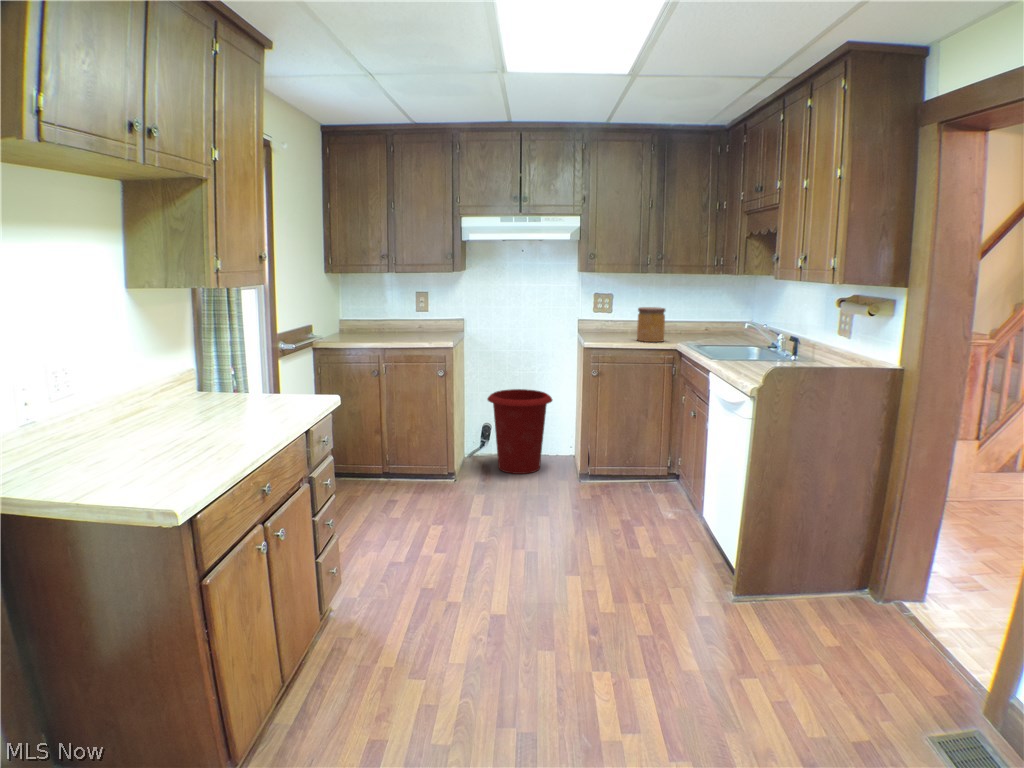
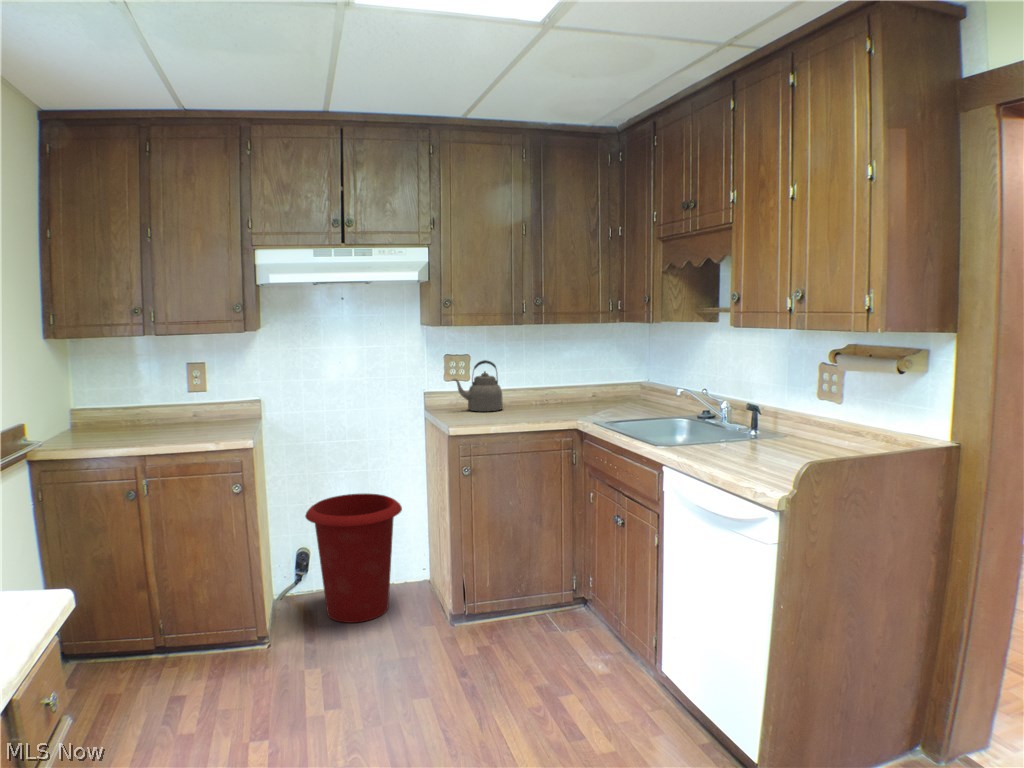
kettle: none [594,298,632,336] -> present [453,360,503,411]
jar: present [637,307,665,342] -> none [516,371,553,419]

